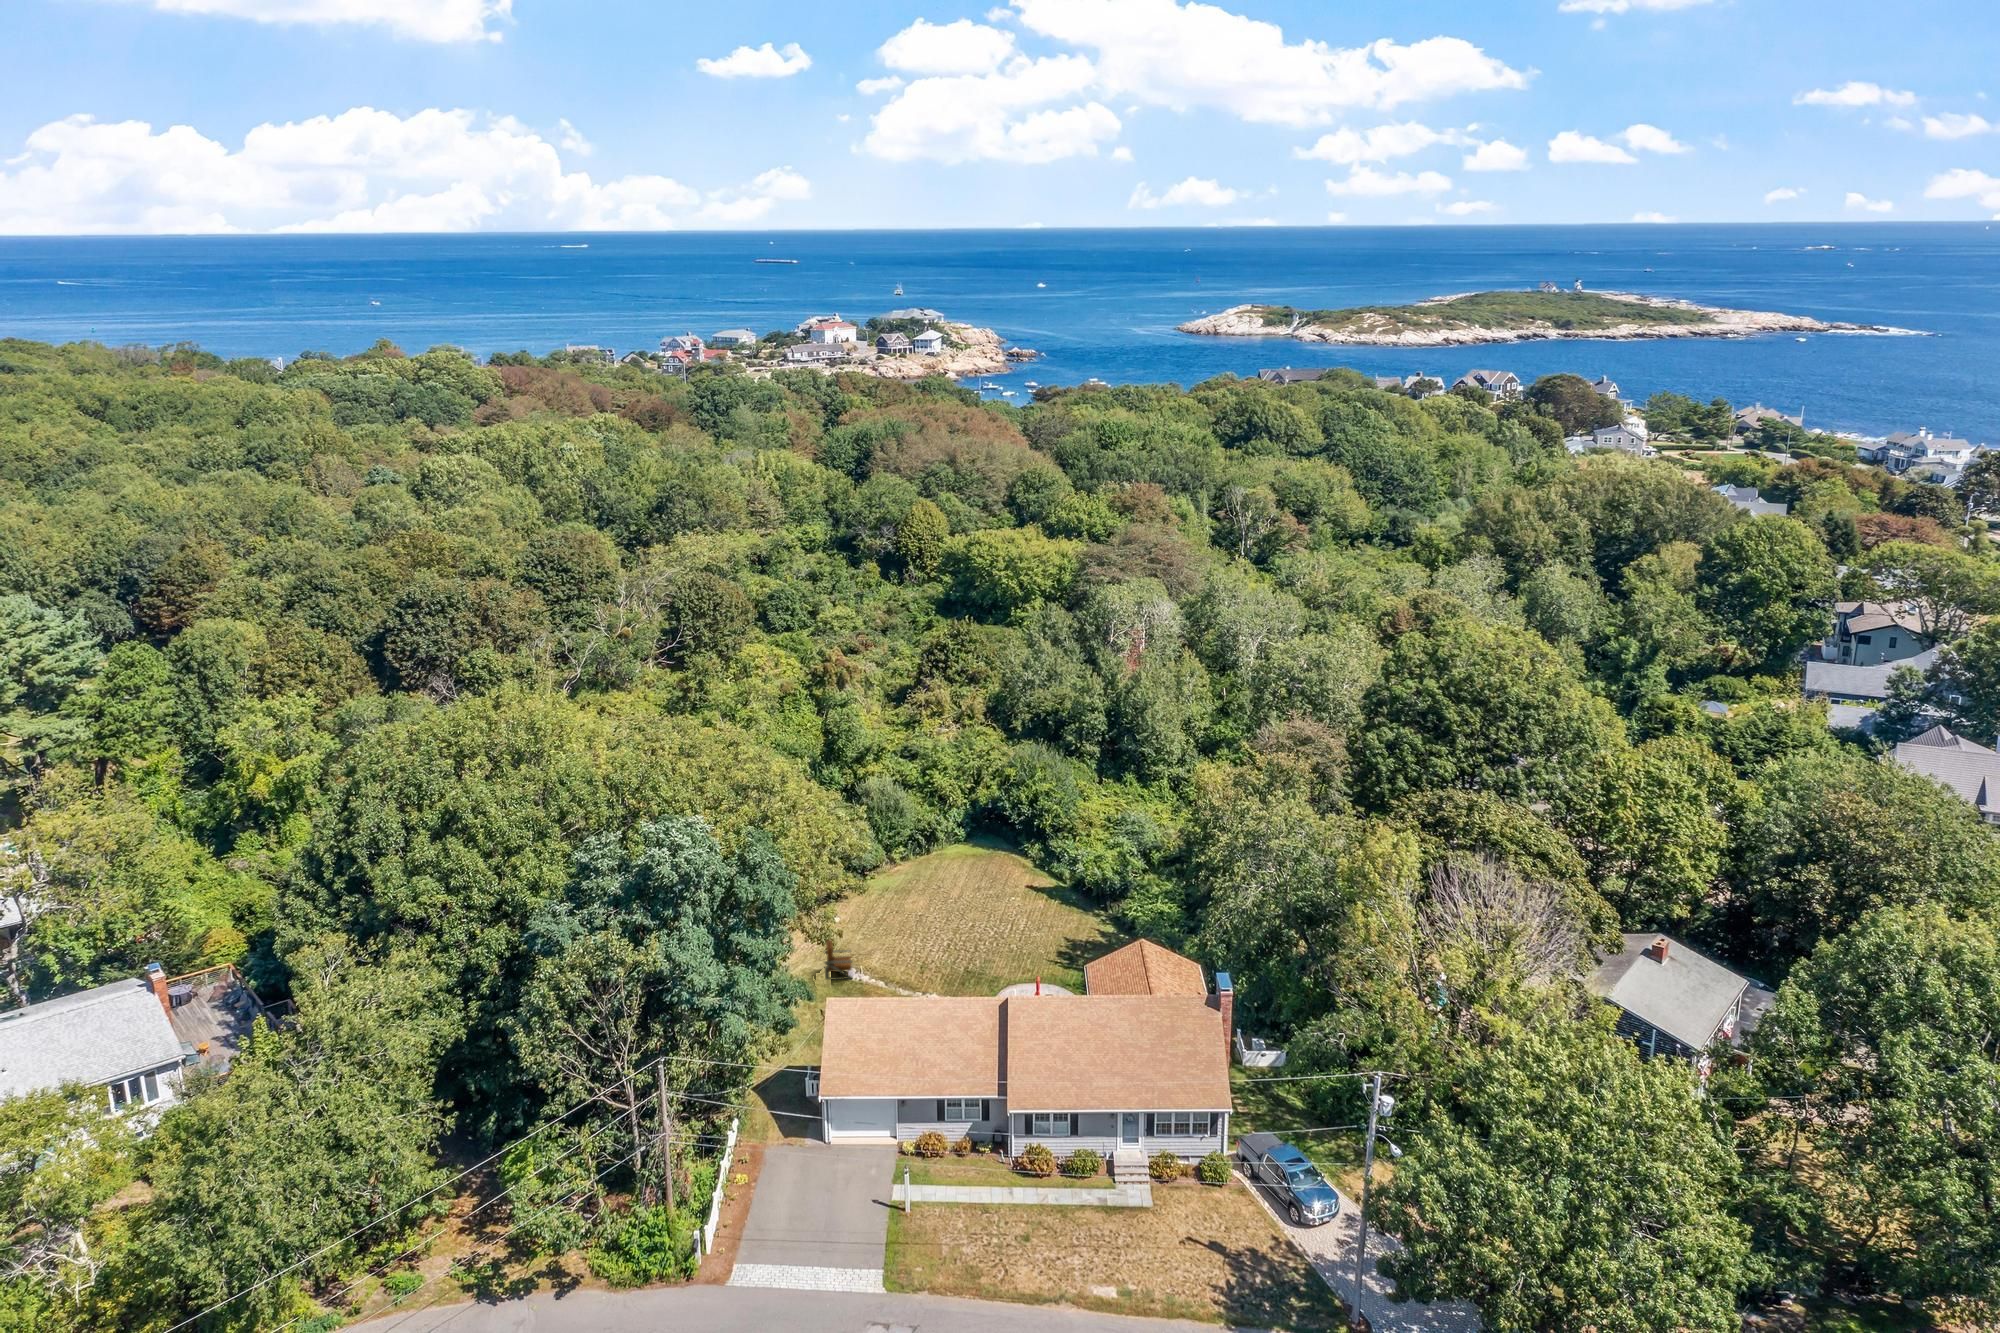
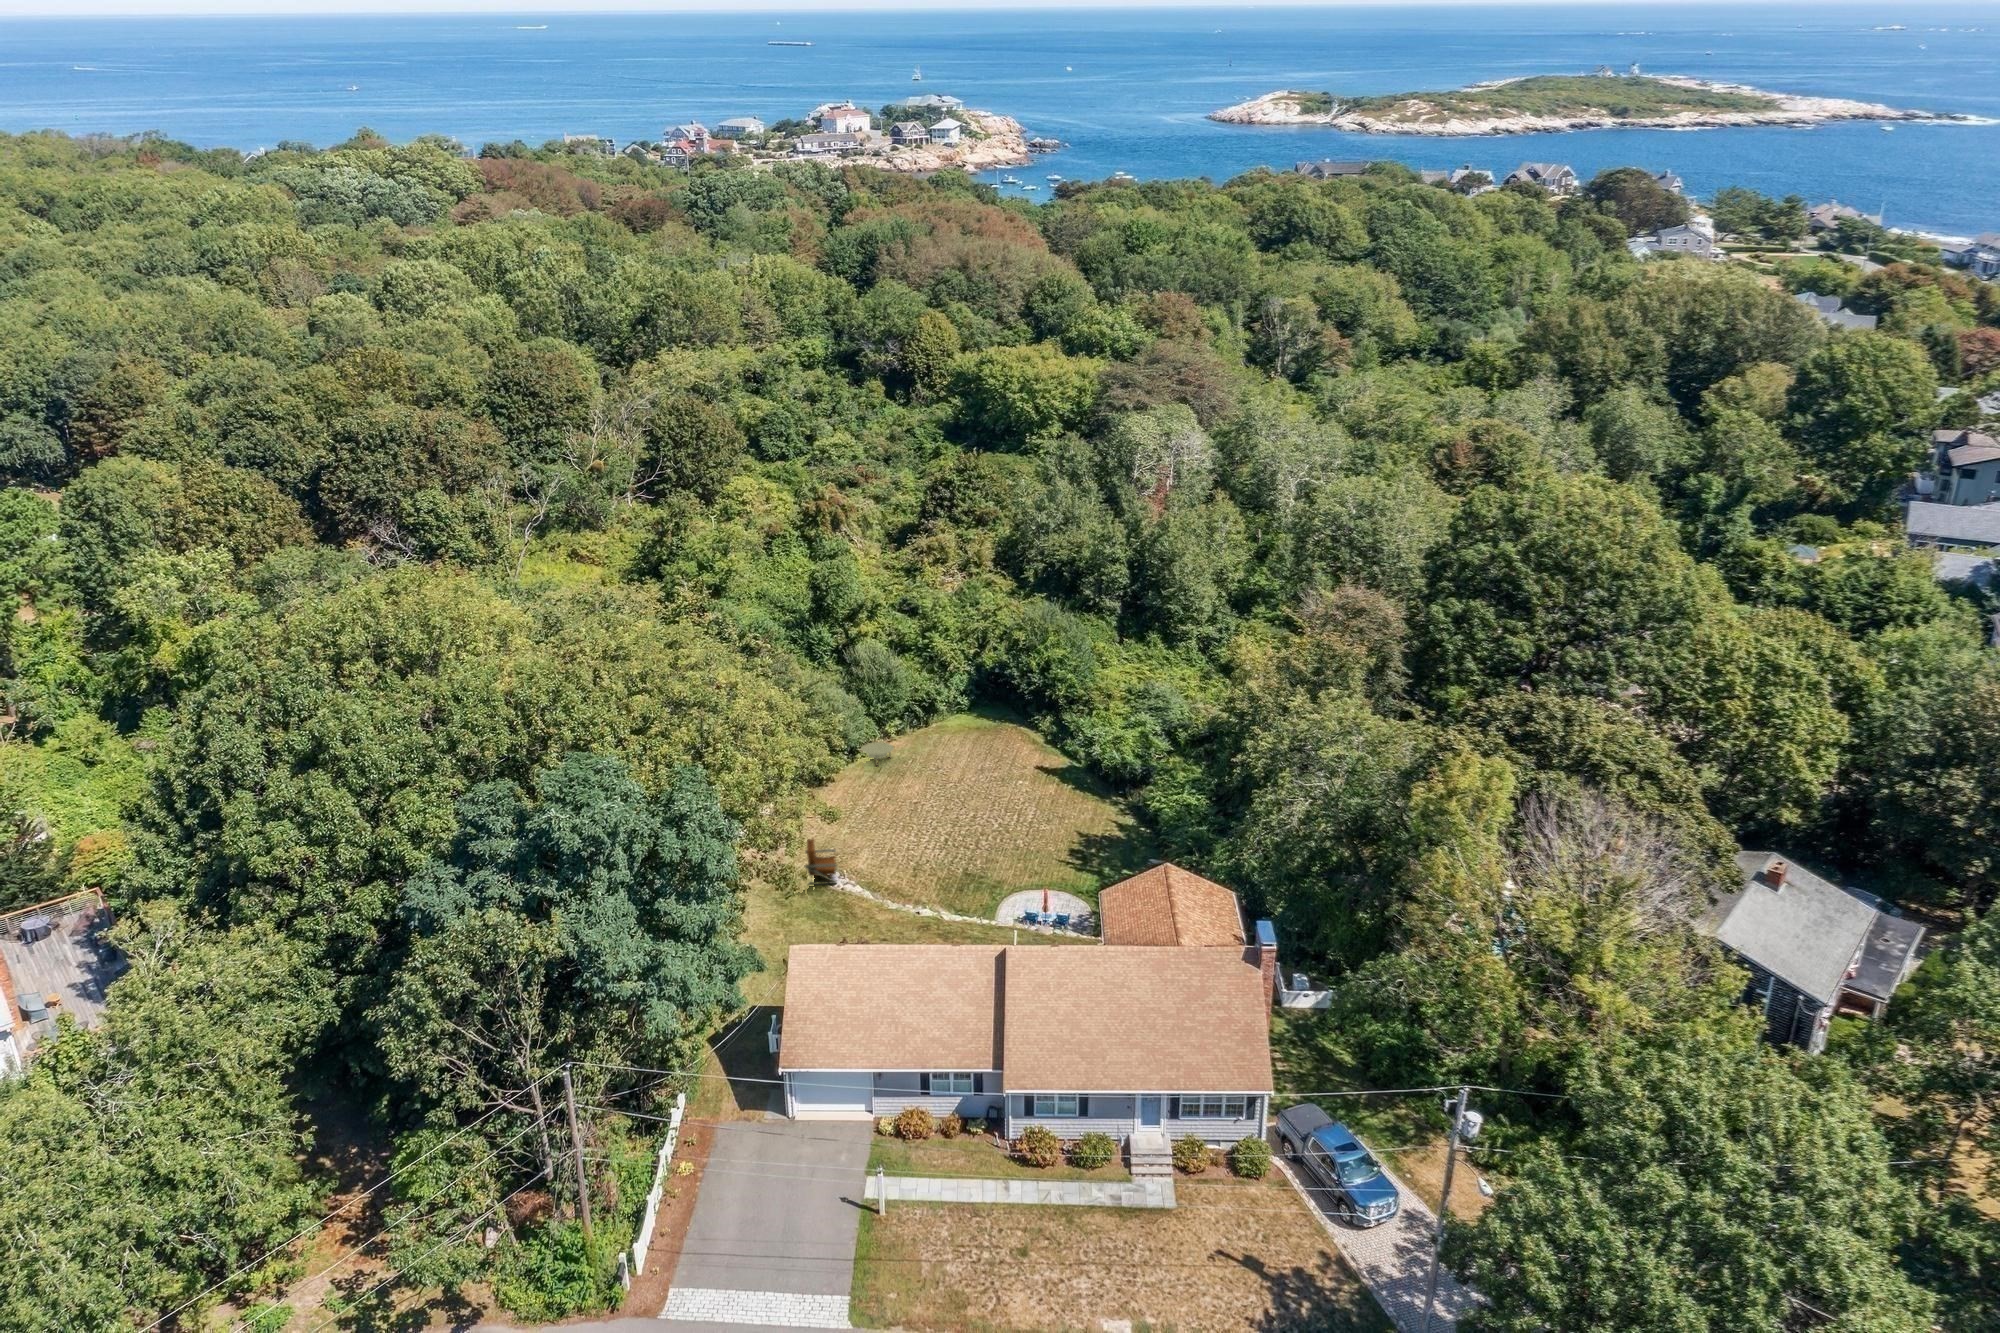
round table: none [868,869,898,890] -> present [861,742,894,766]

